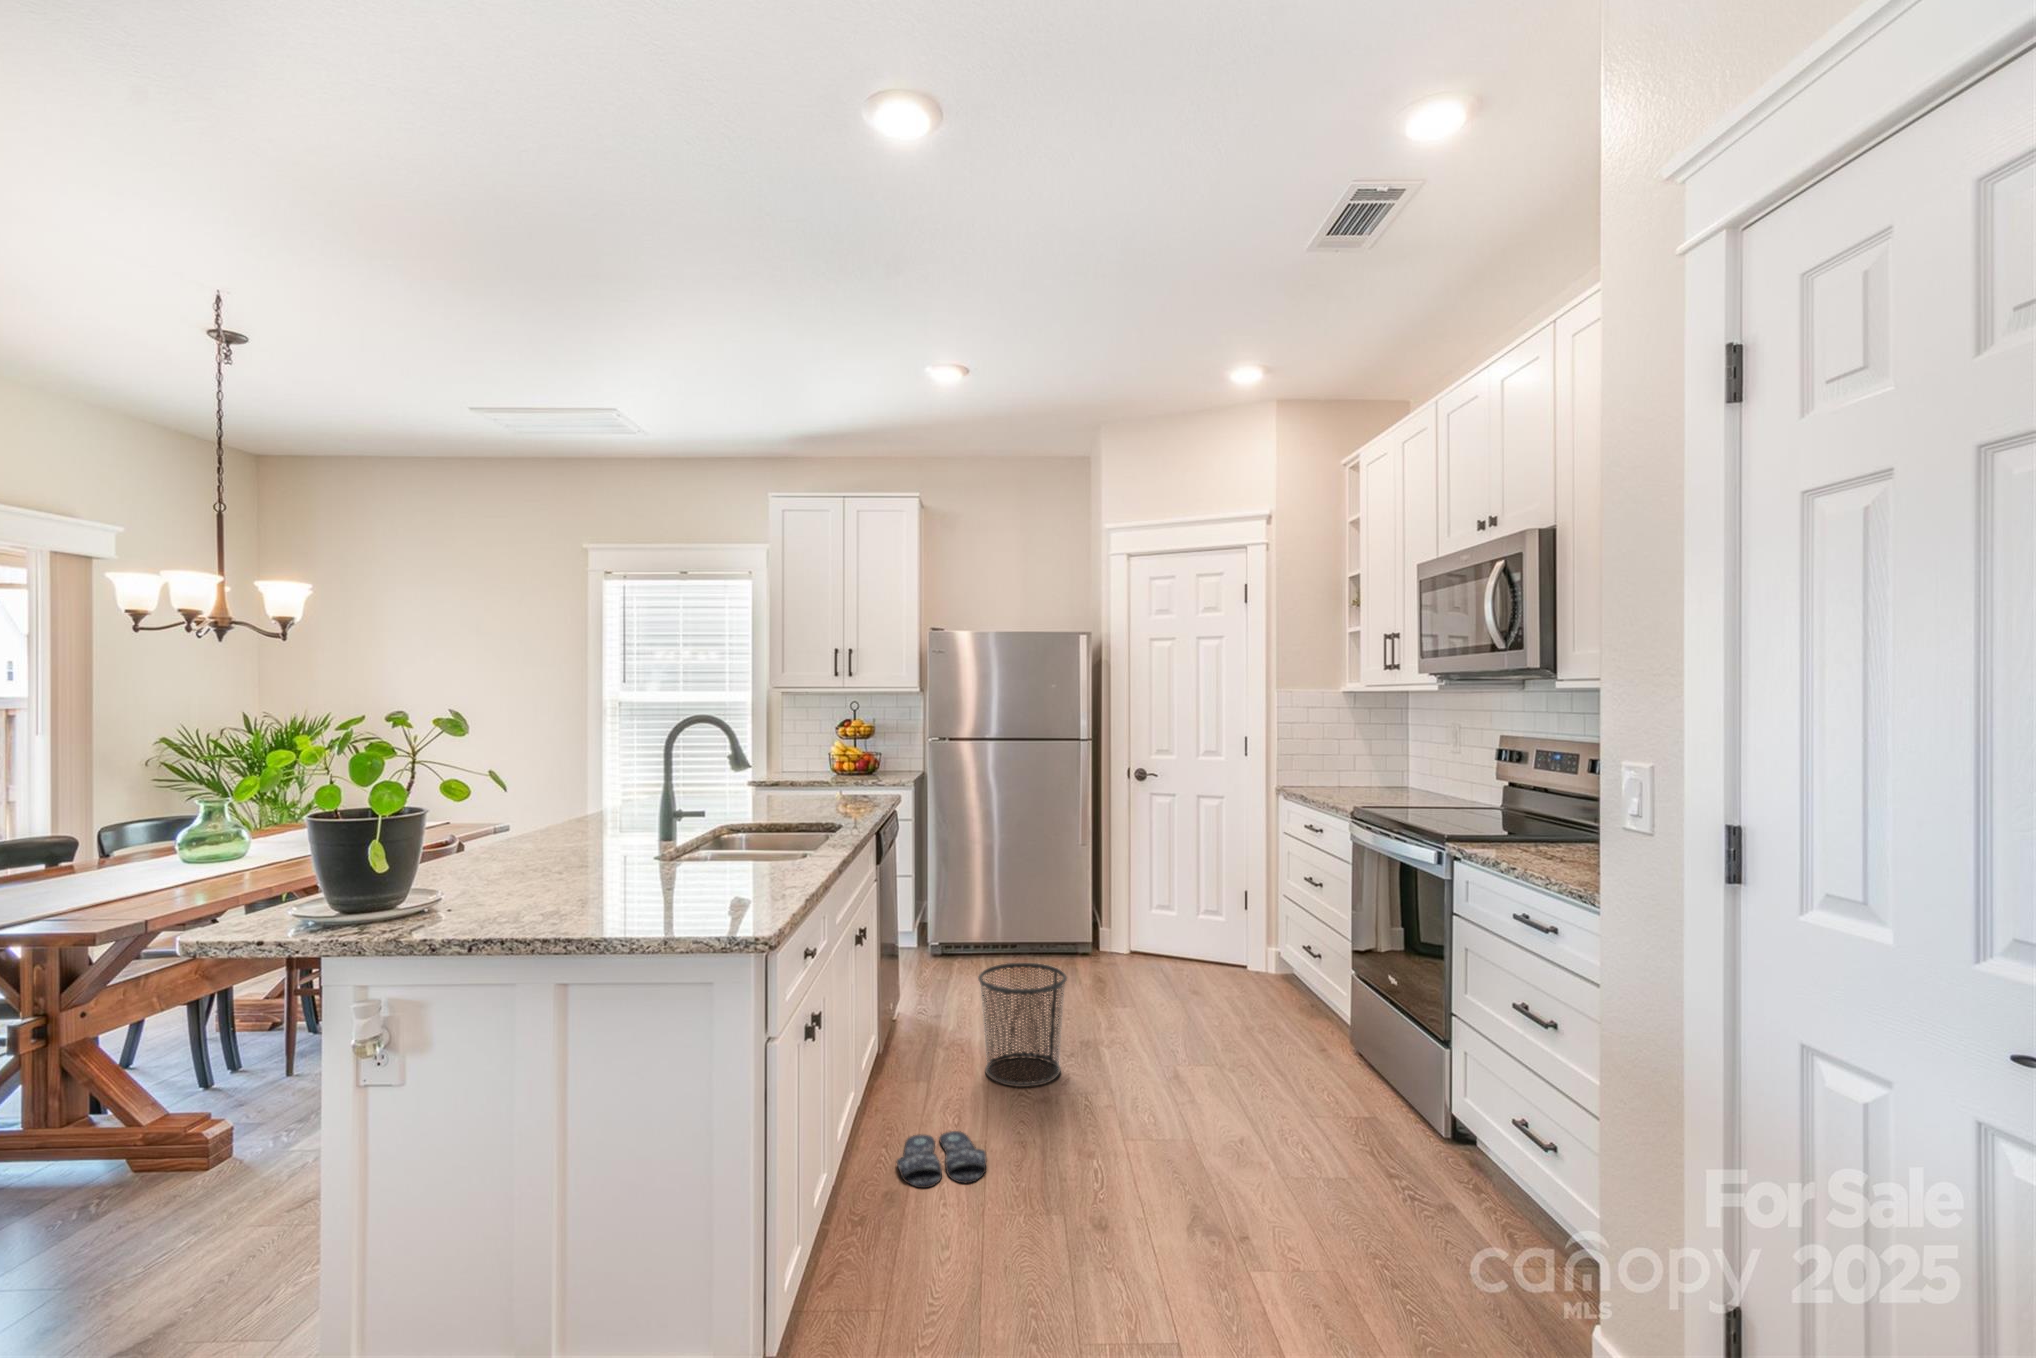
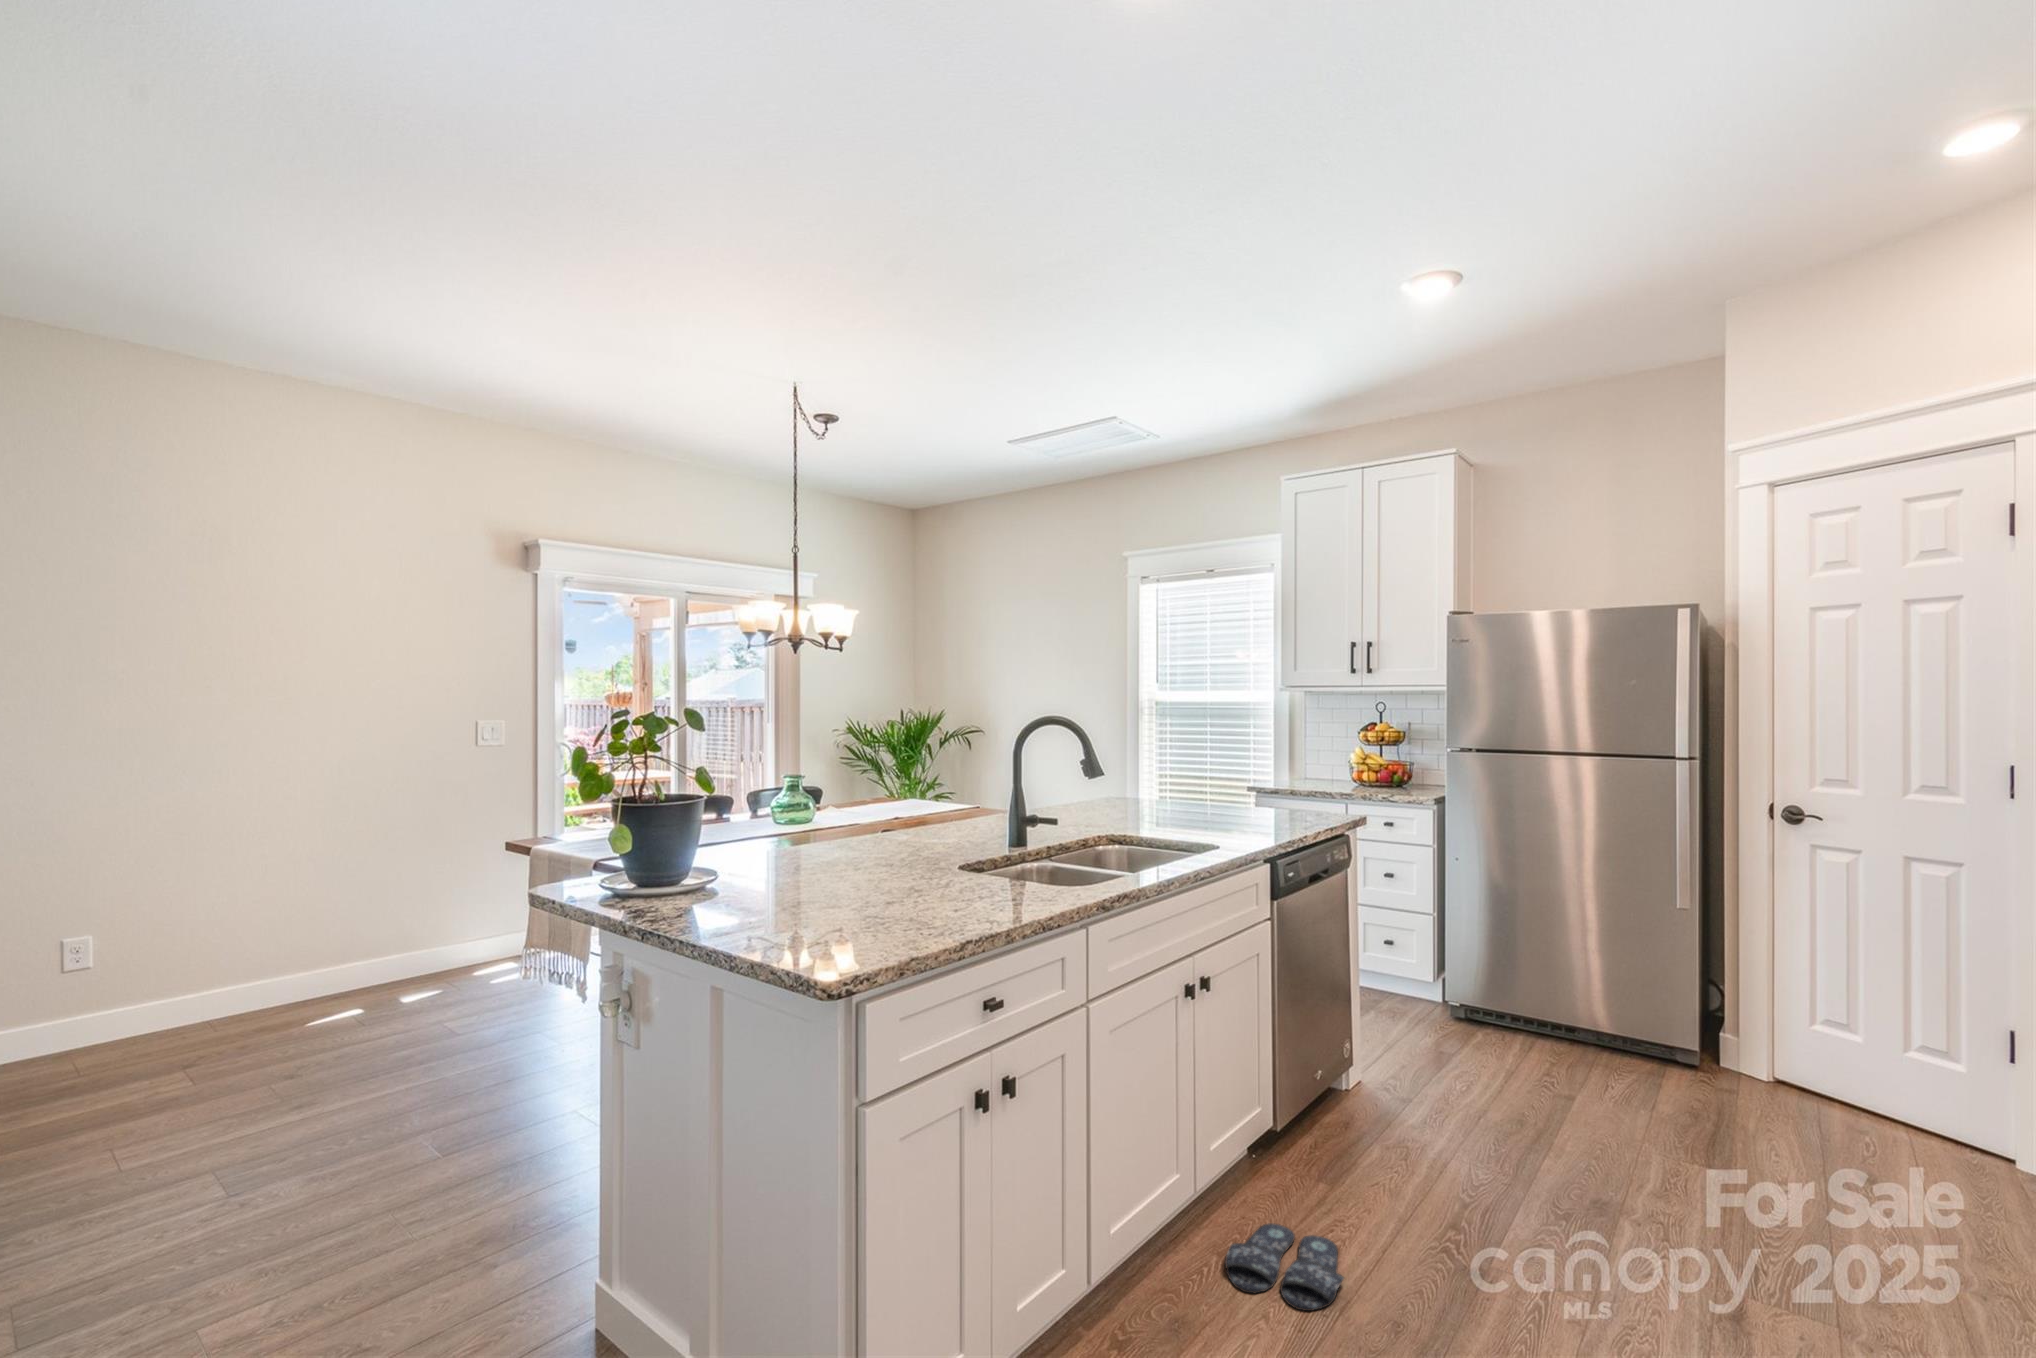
waste bin: present [978,963,1067,1087] -> none [1409,1045,1543,1223]

